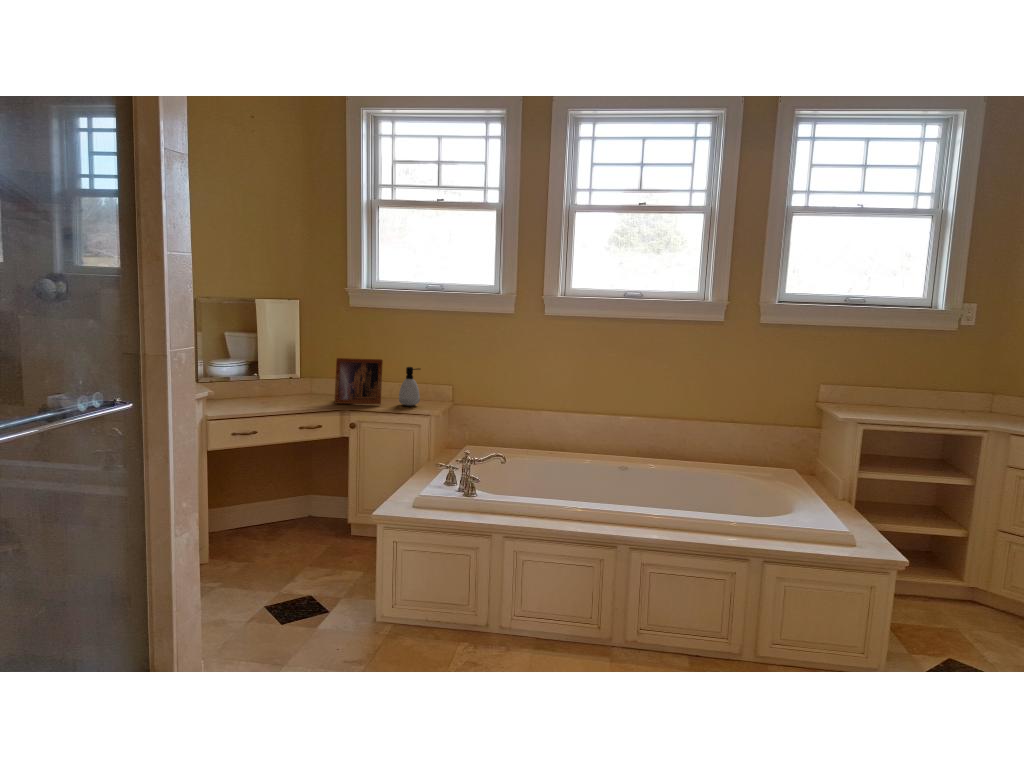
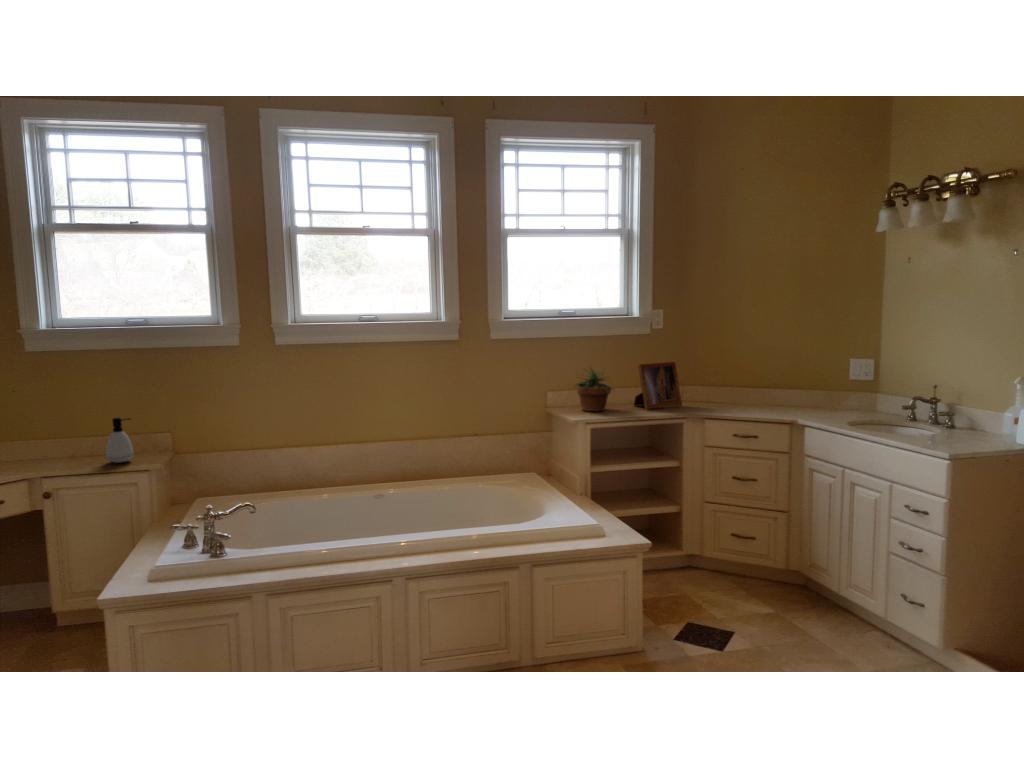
picture frame: present [334,358,383,404] -> present [634,362,682,409]
potted plant: none [851,361,907,413] -> present [575,367,613,411]

